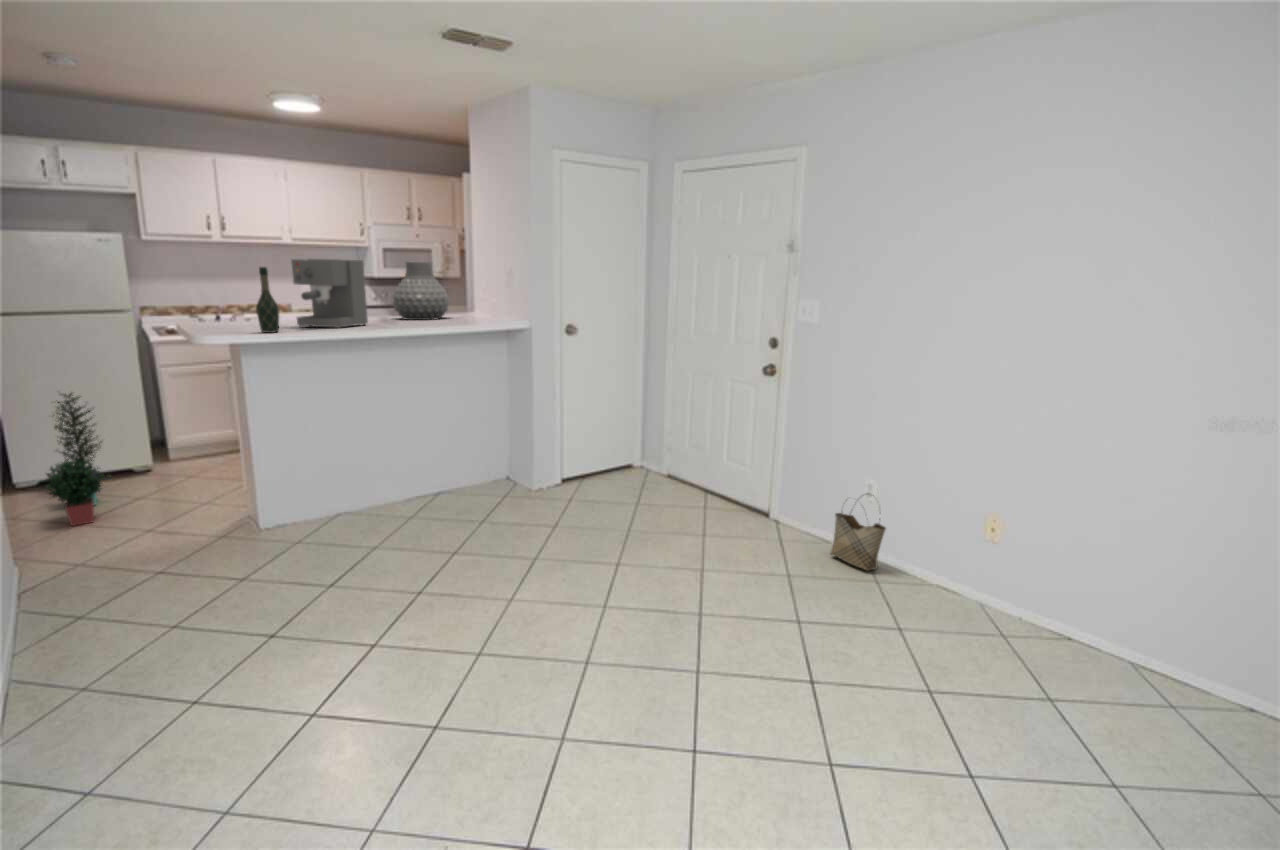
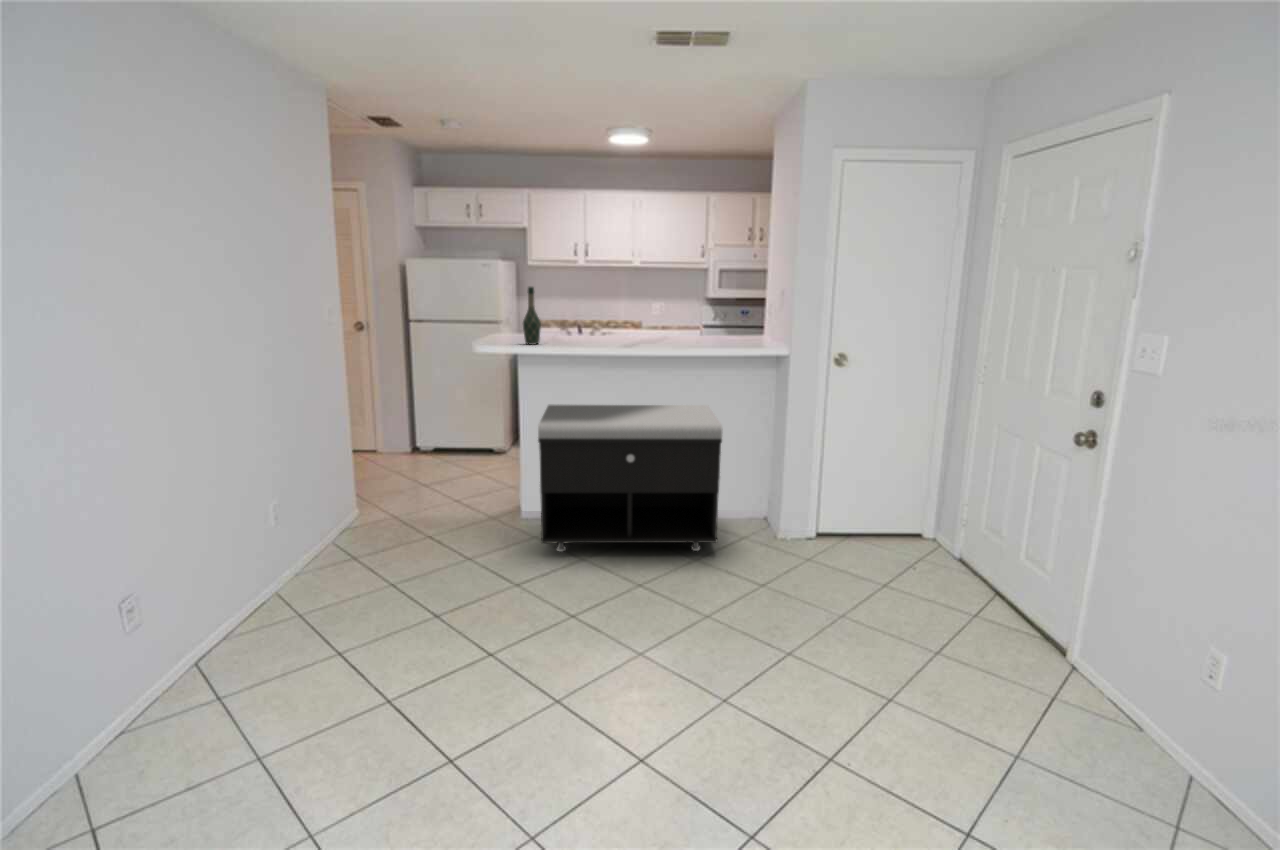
coffee maker: present [291,259,368,328] -> none [563,279,630,345]
vase: present [392,262,449,320] -> none [677,281,733,341]
storage bench: none [289,381,500,550] -> present [538,405,722,552]
potted plant: present [47,393,102,526] -> none [414,380,474,483]
woven basket: present [830,493,886,570] -> none [1119,669,1225,810]

